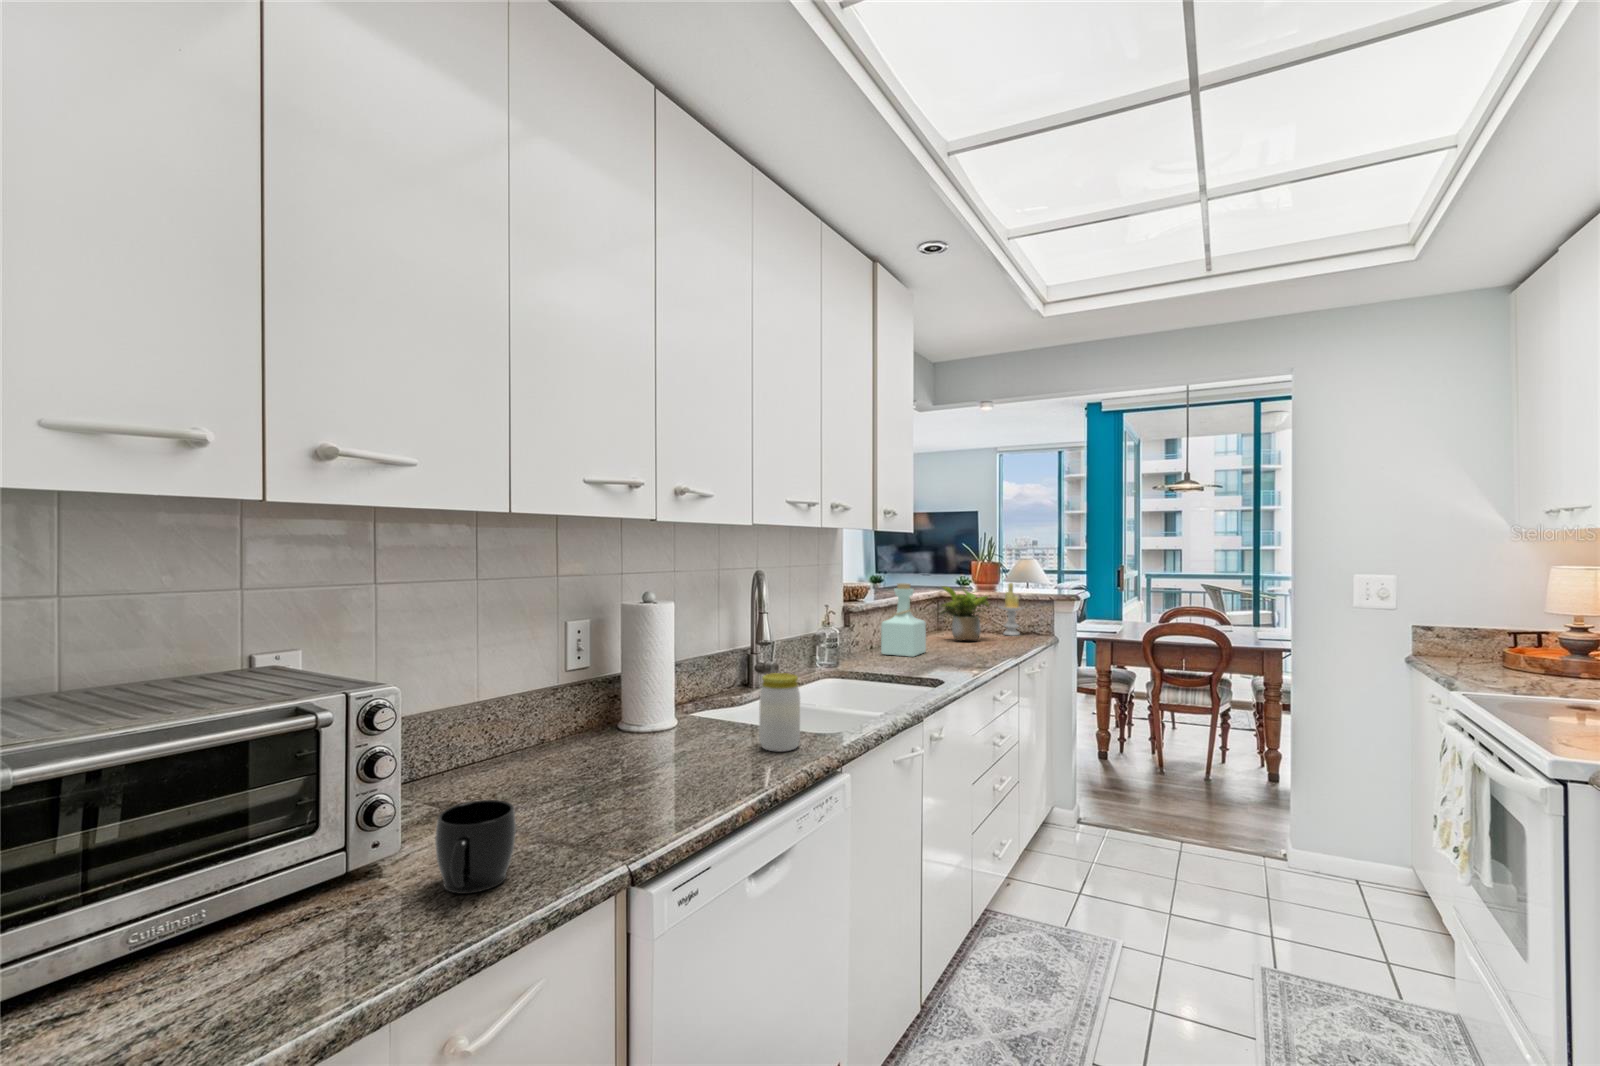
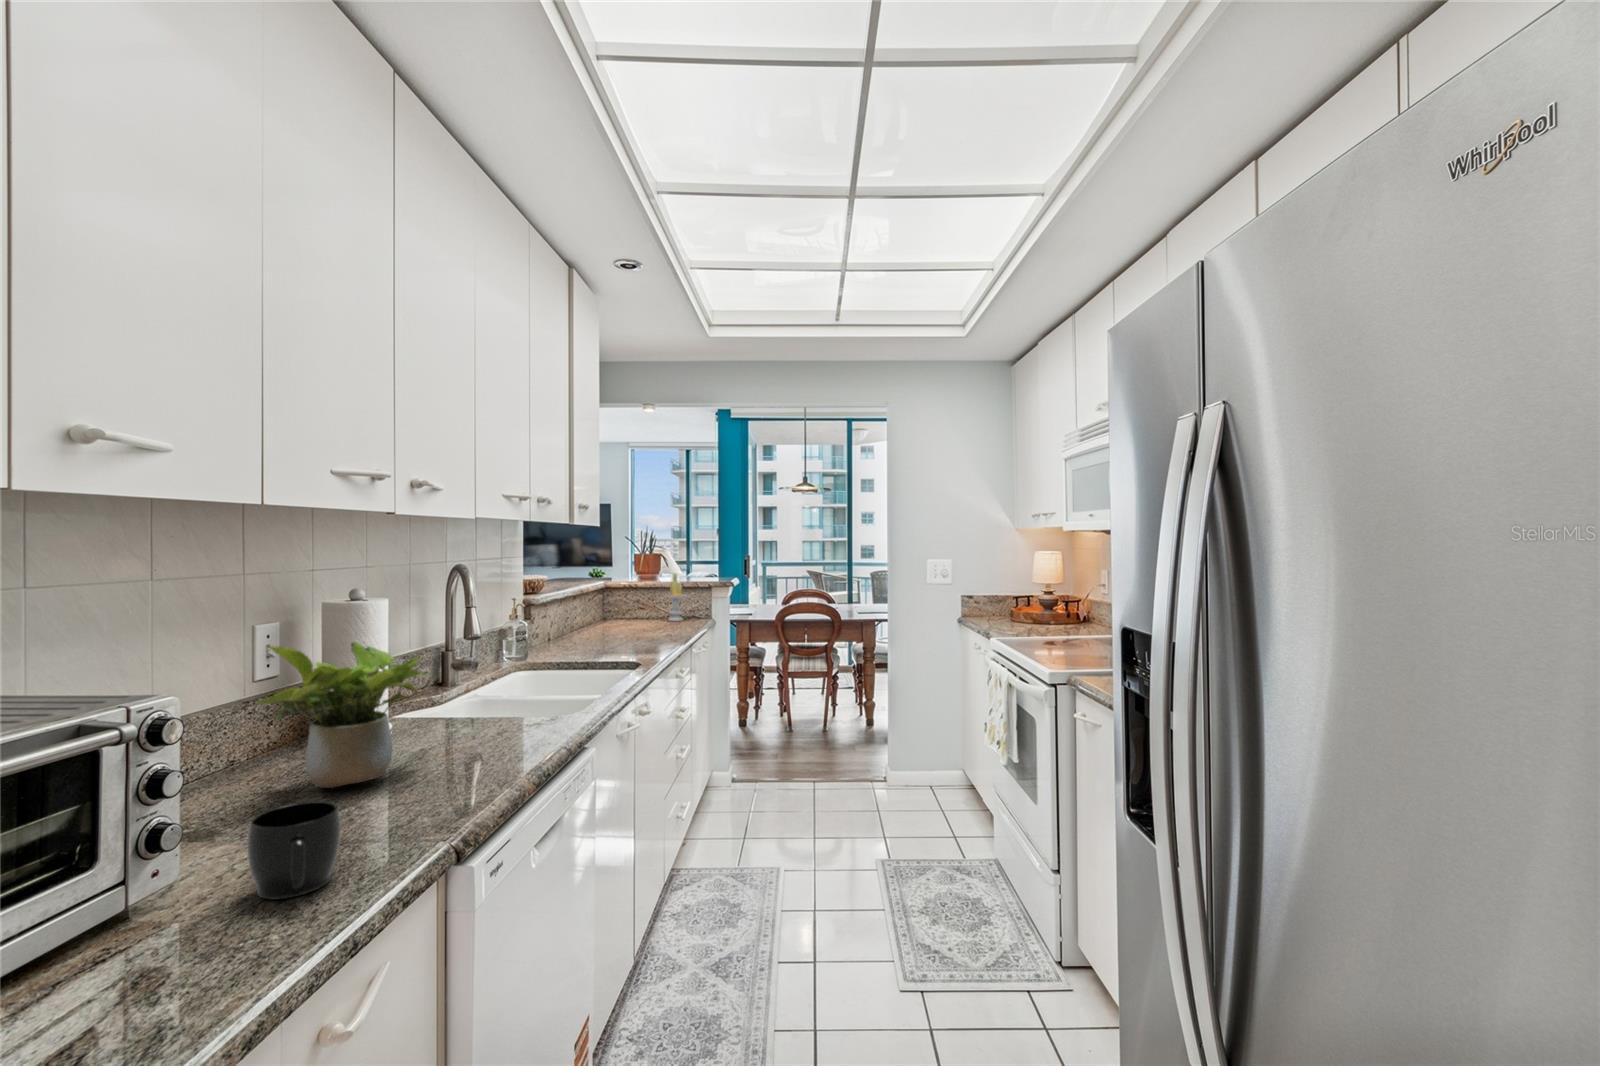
bottle: present [881,583,926,657] -> none [563,575,608,646]
potted plant: present [941,586,989,641] -> present [255,642,428,788]
jar: present [759,673,800,752] -> none [506,660,548,735]

